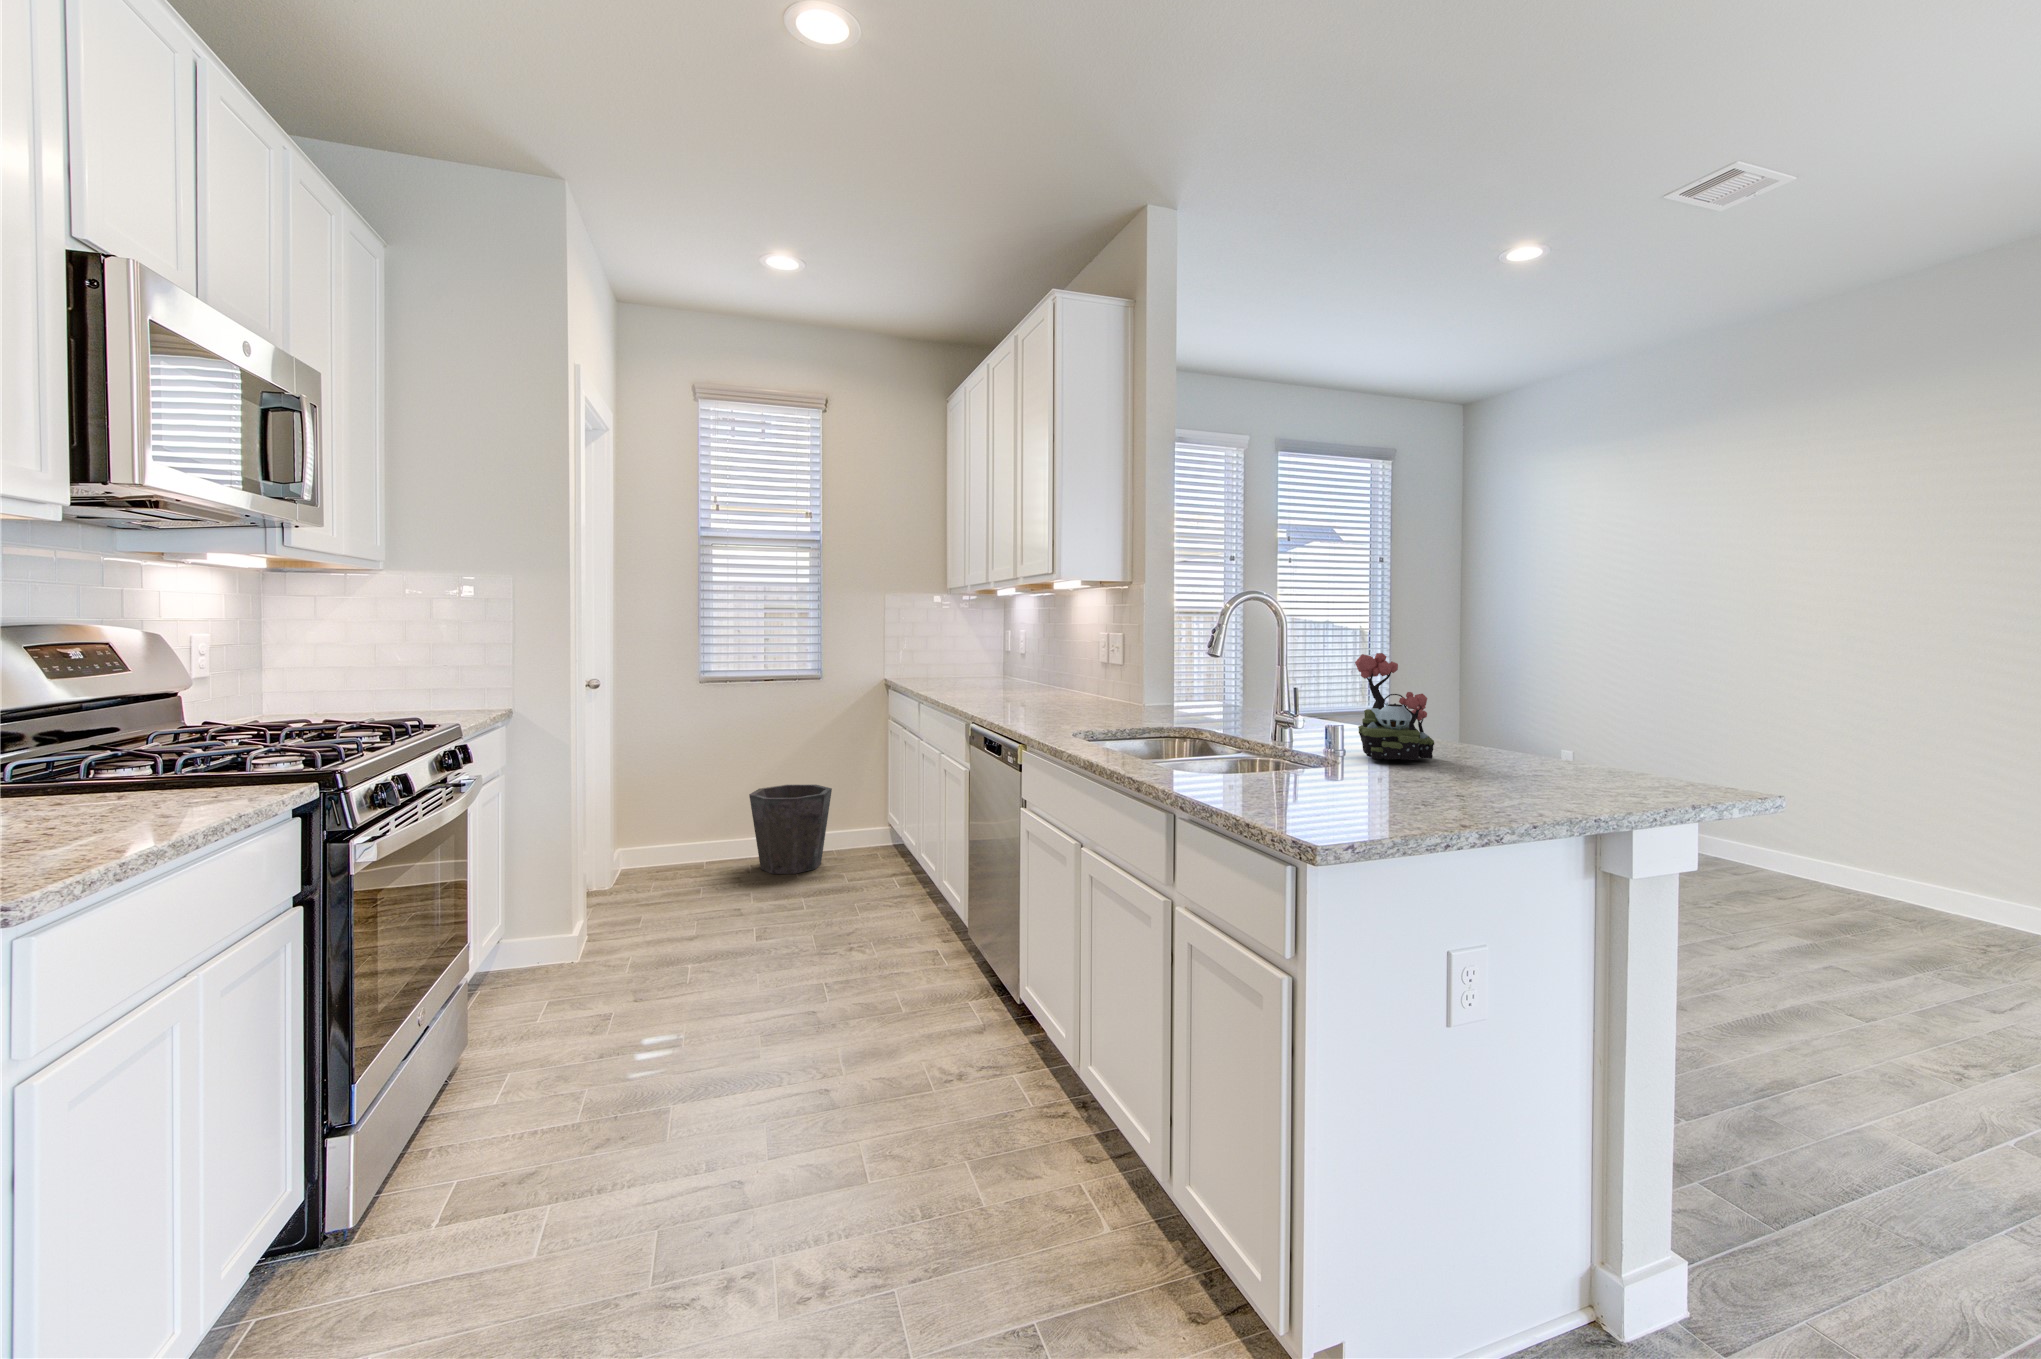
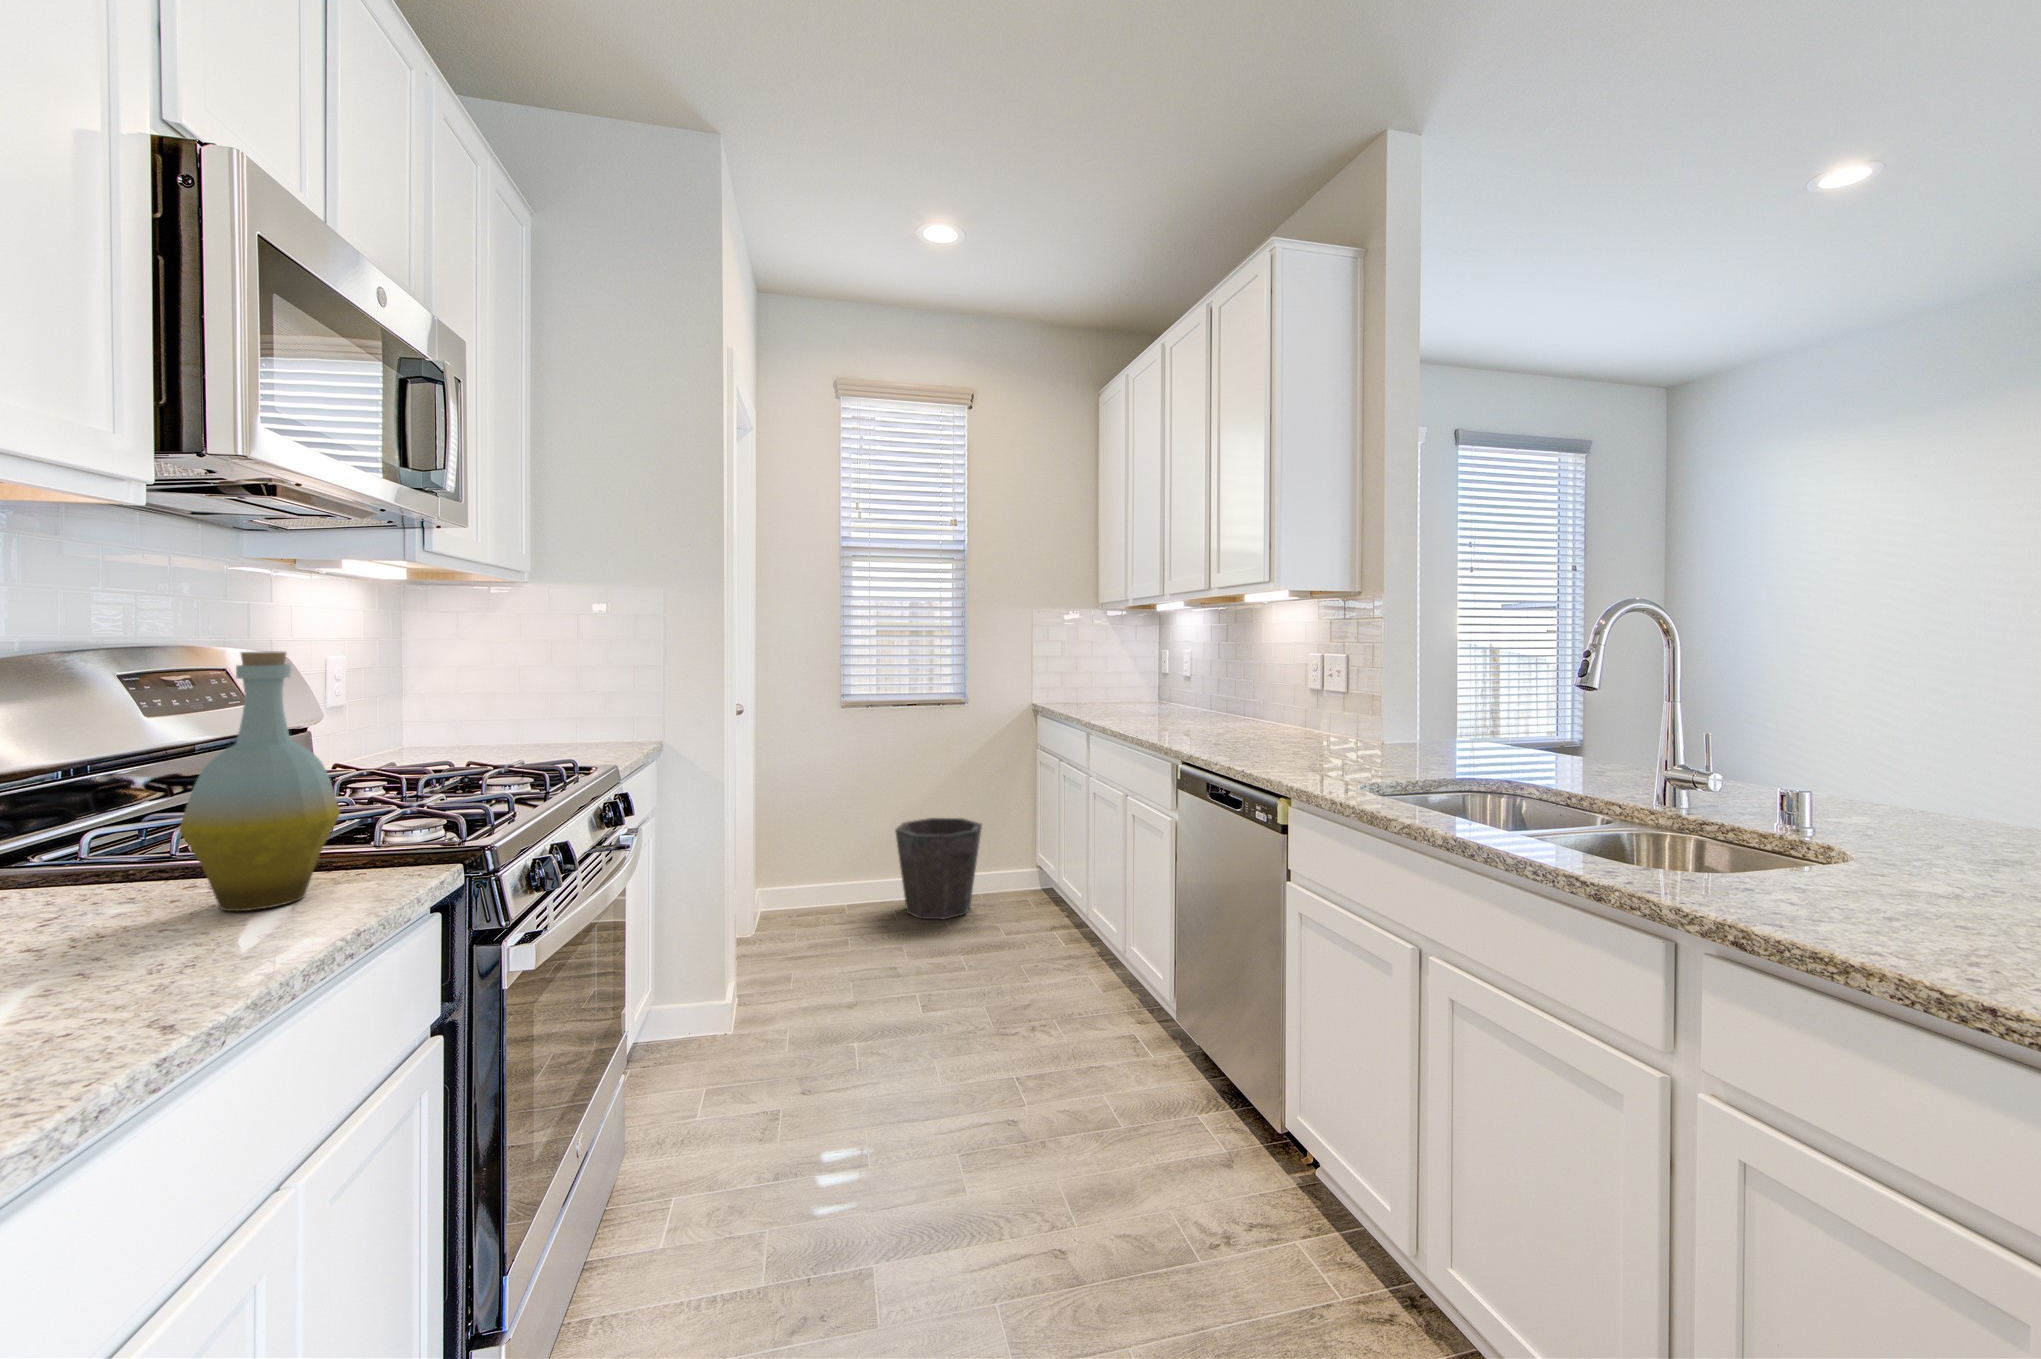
bottle: none [104,625,223,805] -> present [179,651,340,911]
plant: present [1355,653,1434,760] -> none [1833,689,2006,853]

